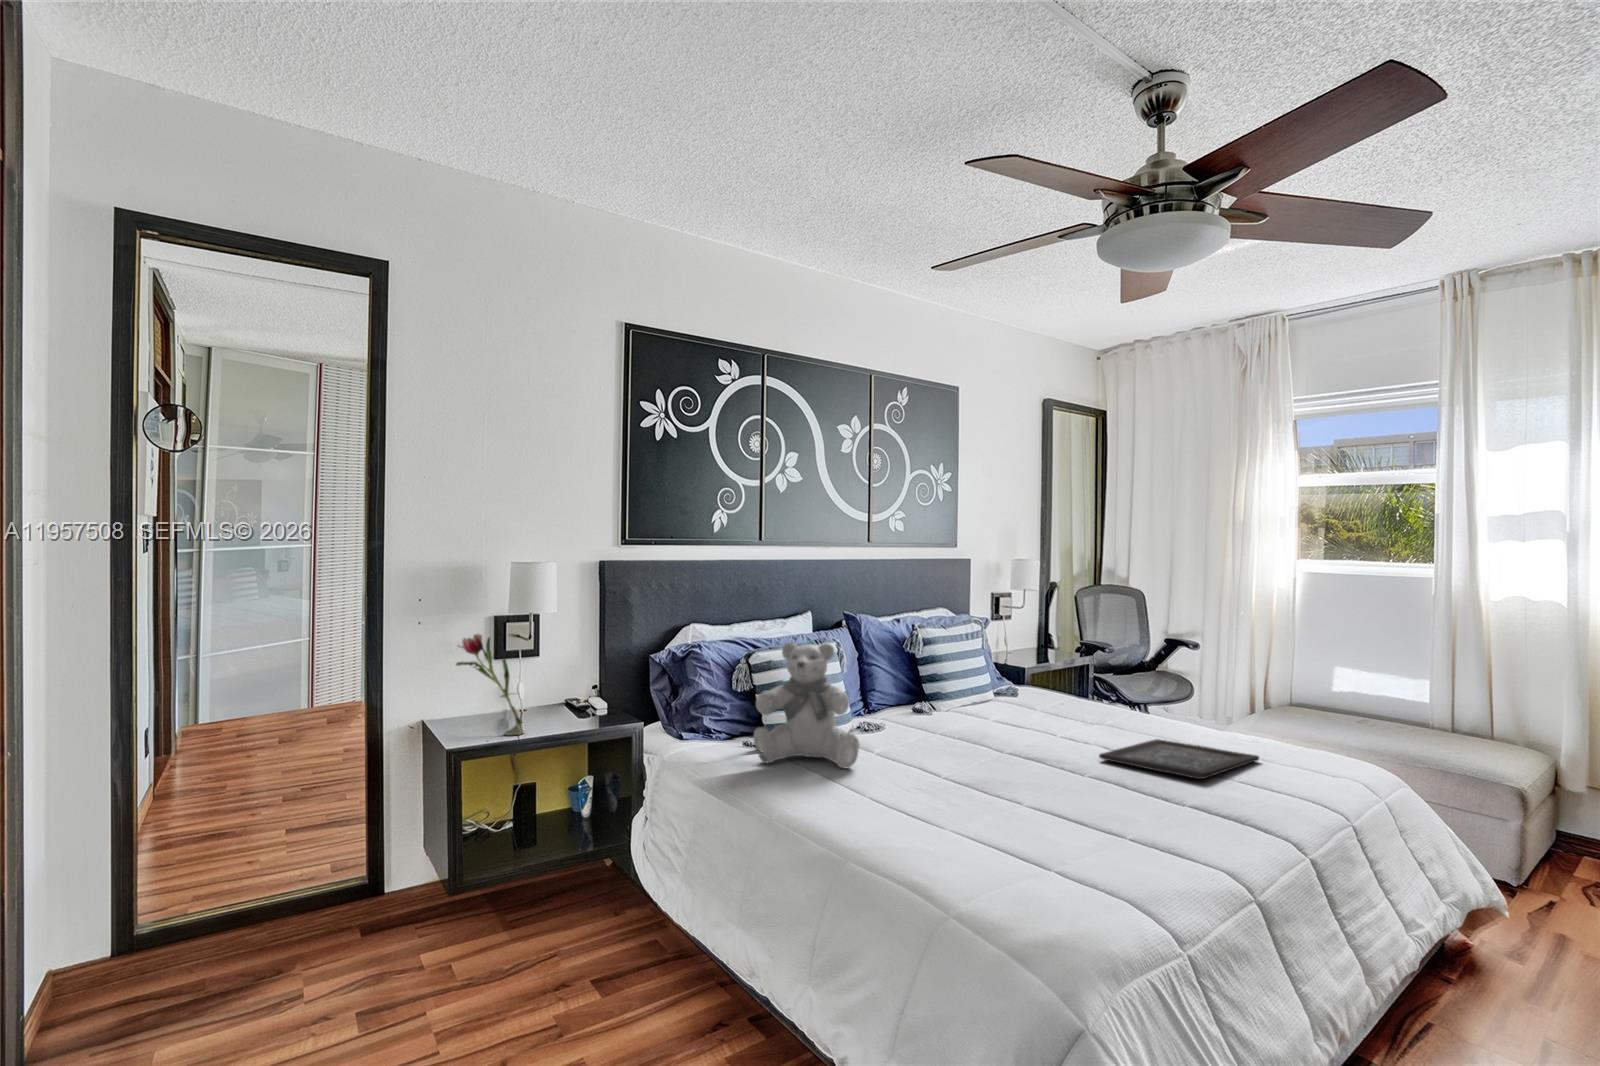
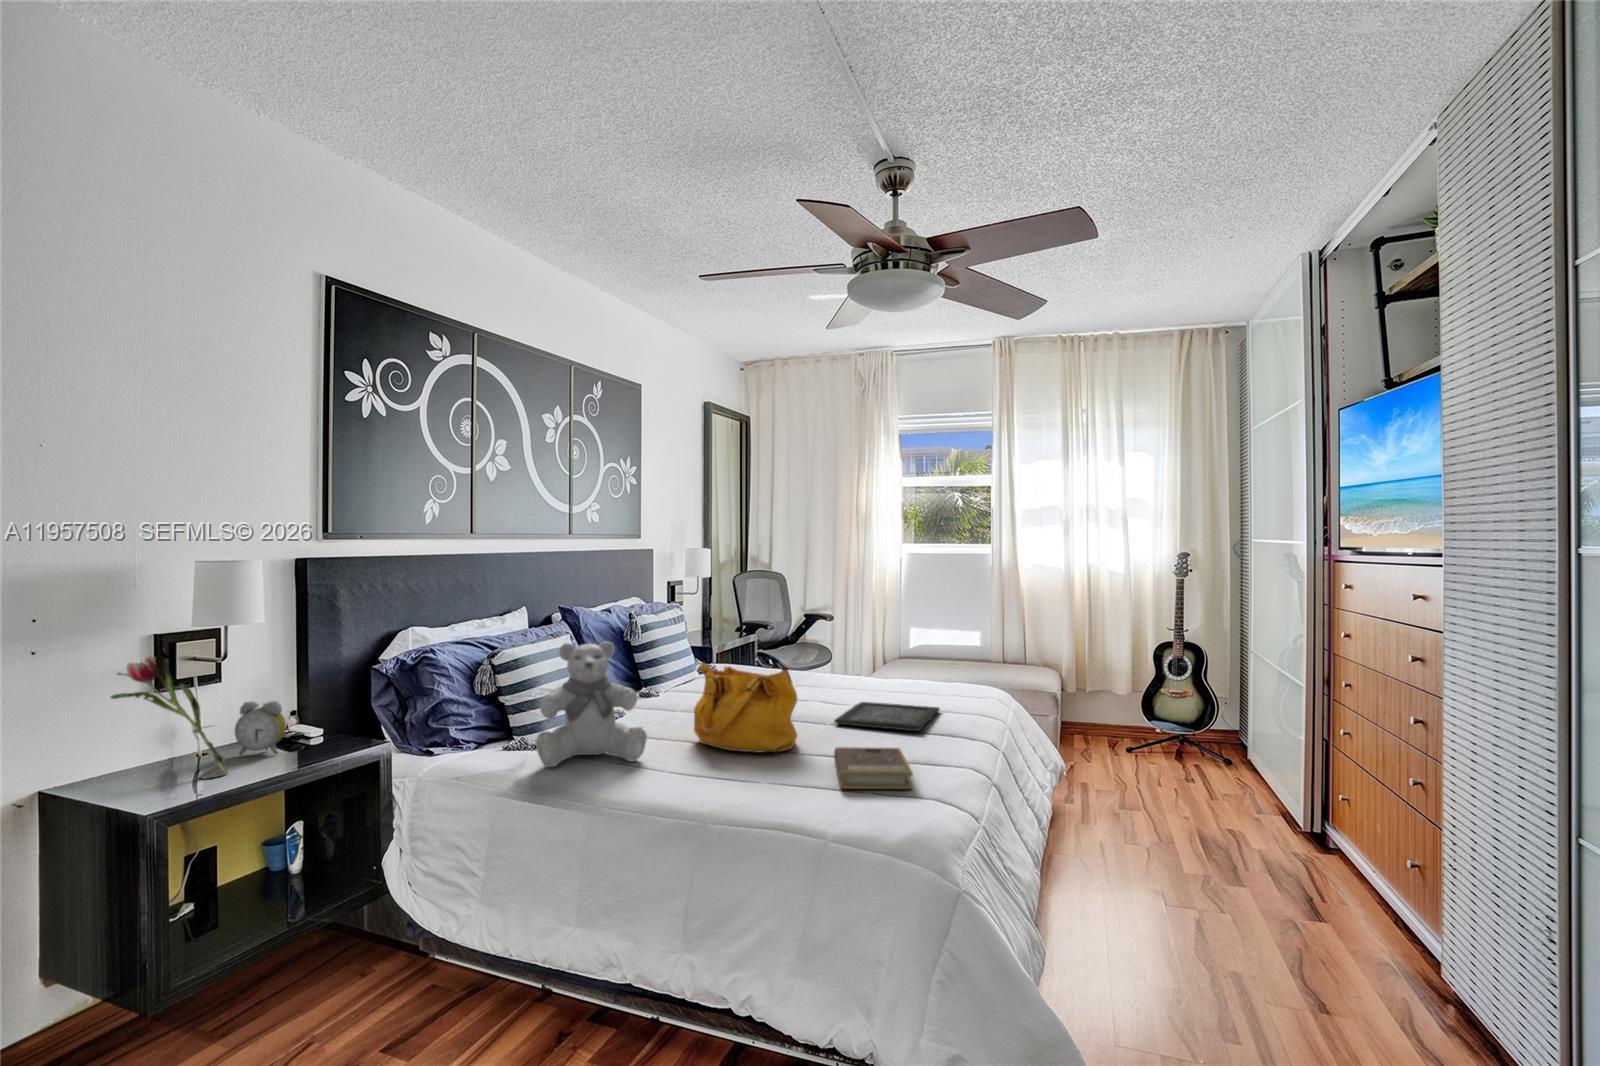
handbag: none [919,673,1033,780] -> present [694,663,797,753]
alarm clock: none [541,678,577,724] -> present [235,701,286,755]
book: none [1037,782,1144,842] -> present [834,747,913,789]

